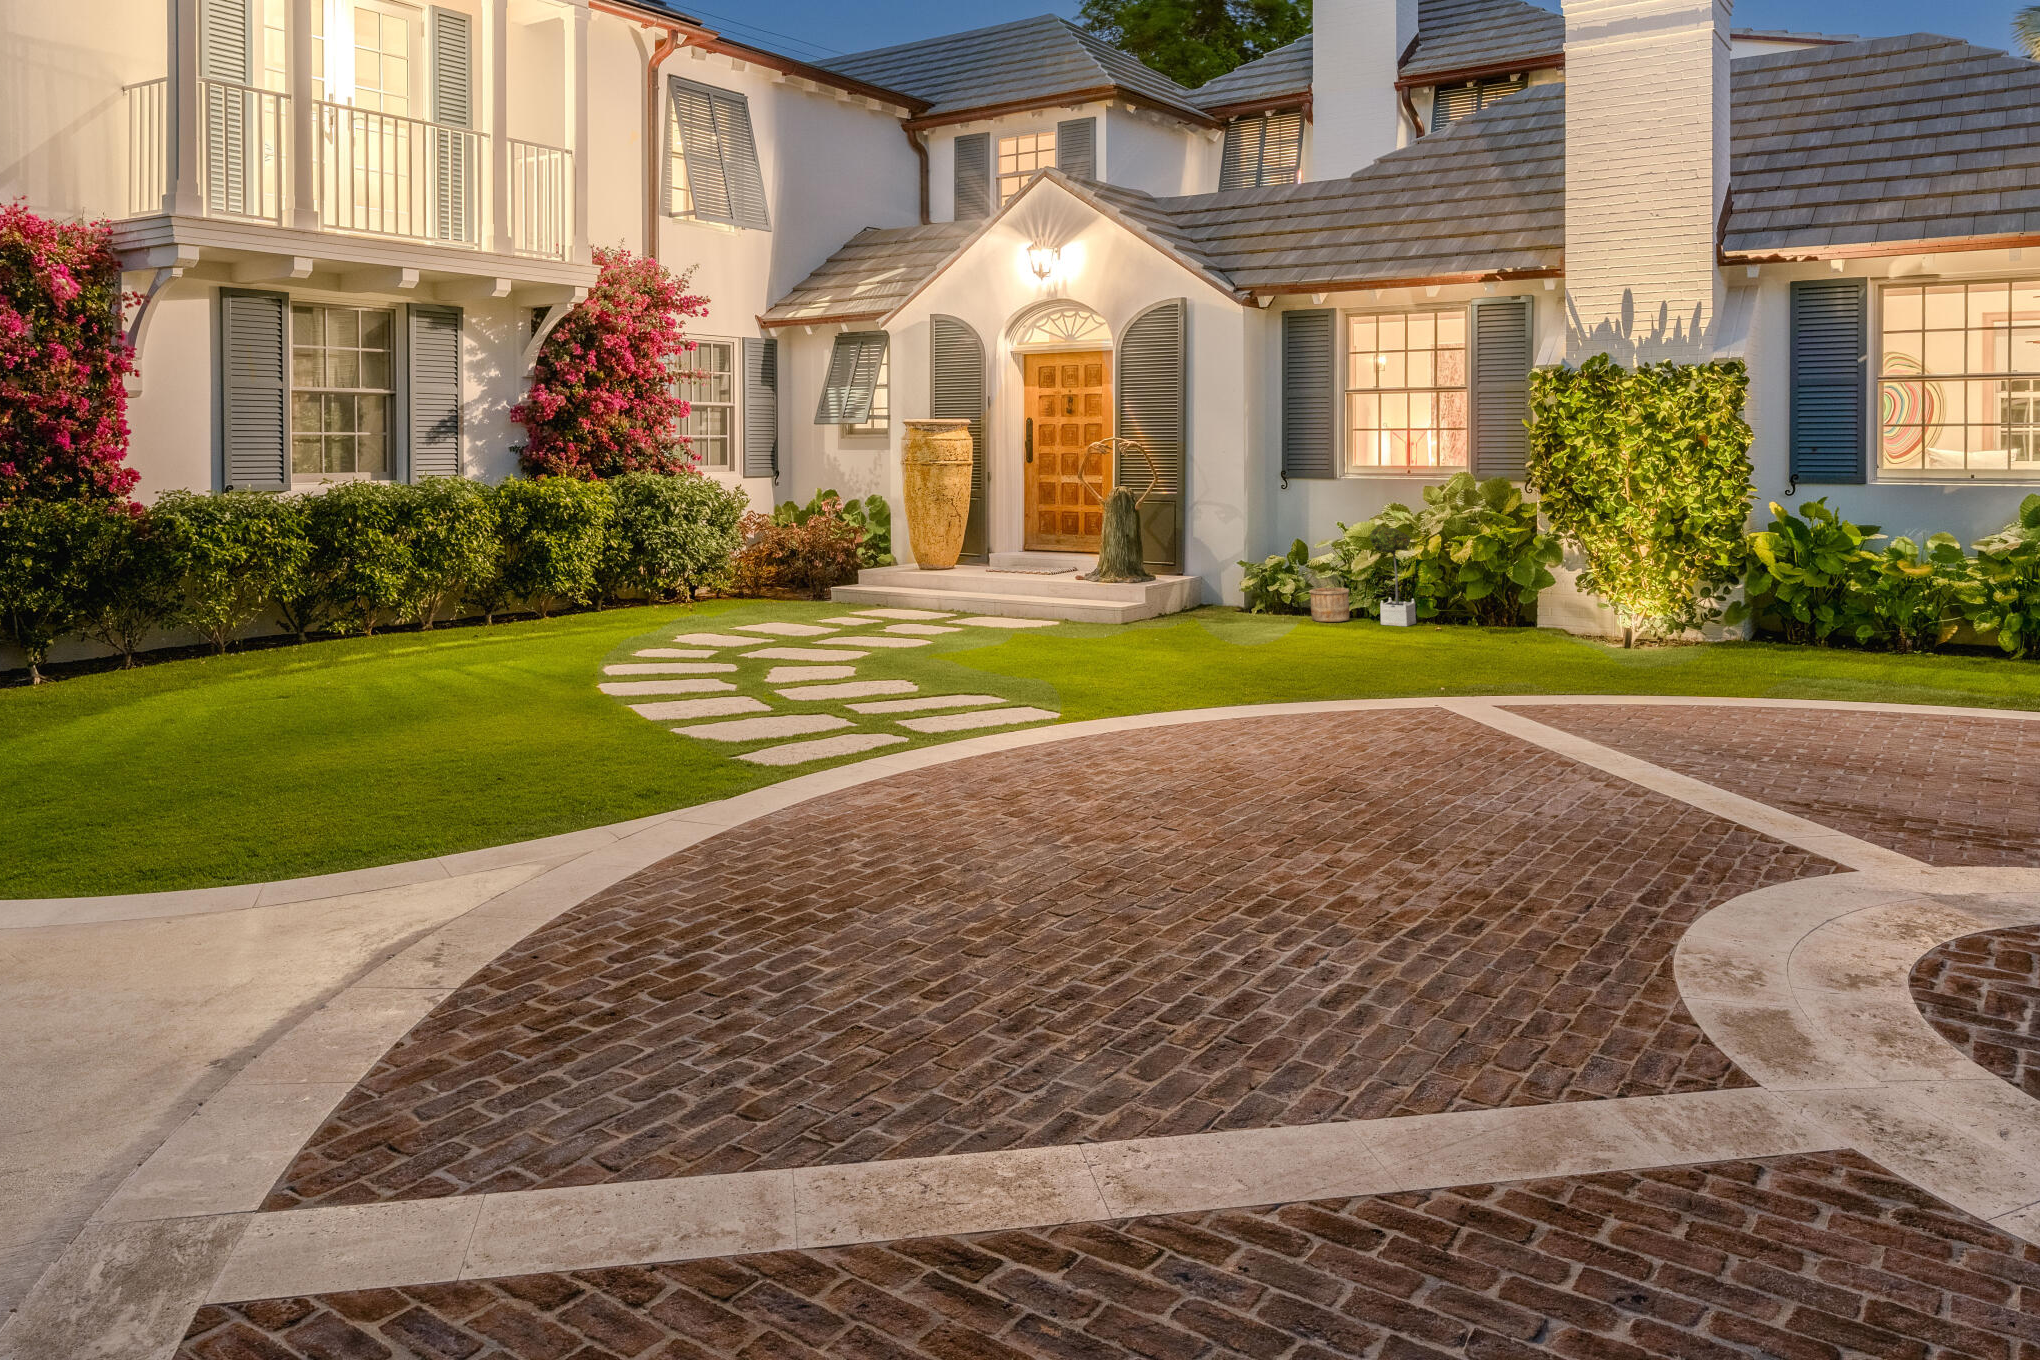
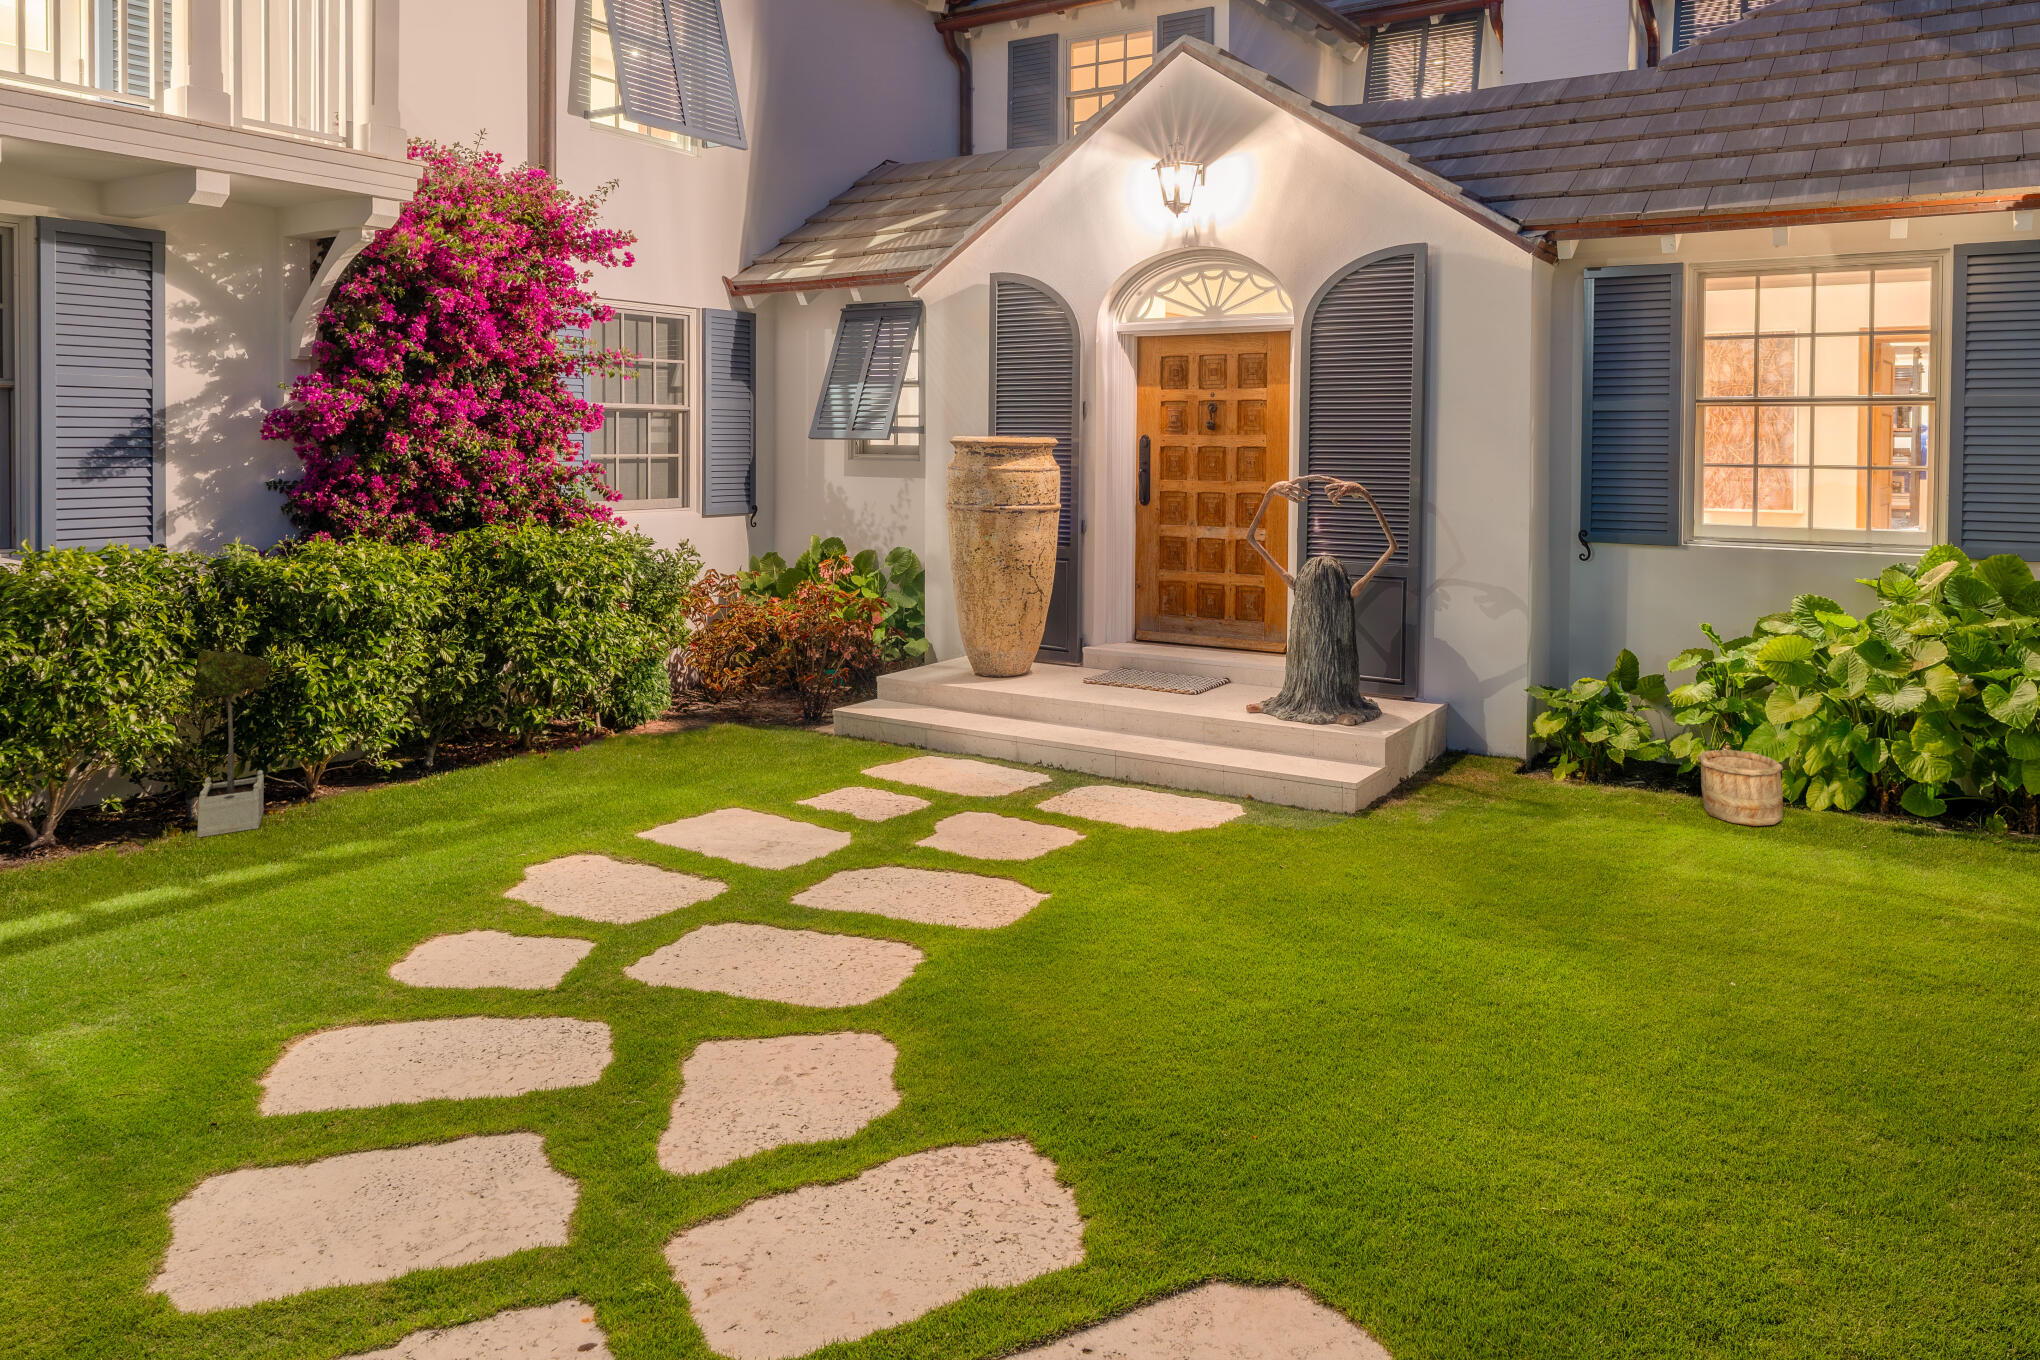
potted tree: present [1370,525,1416,626] -> present [191,649,271,837]

